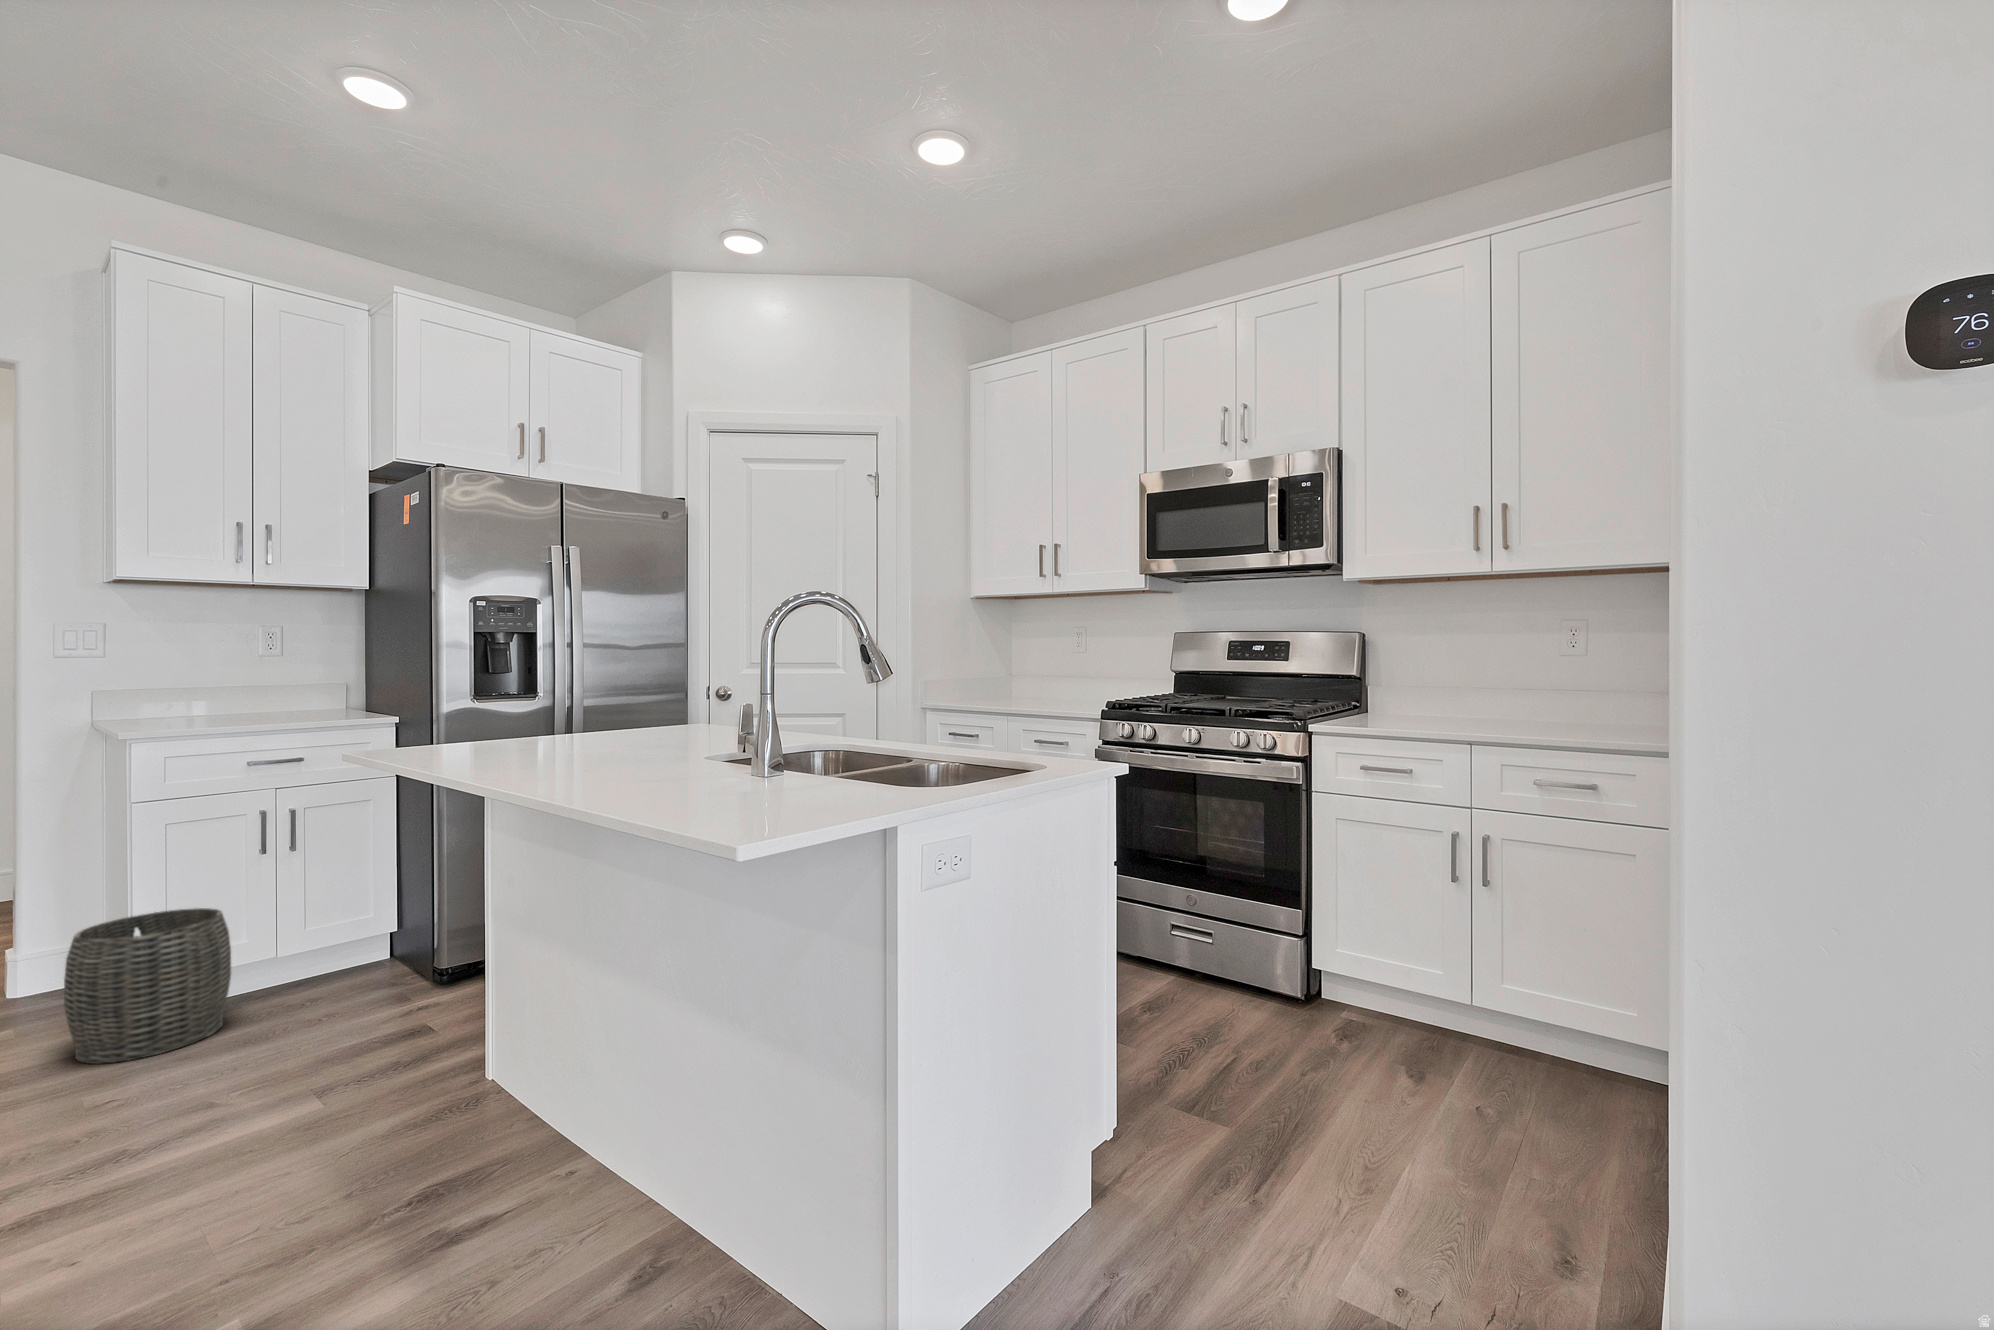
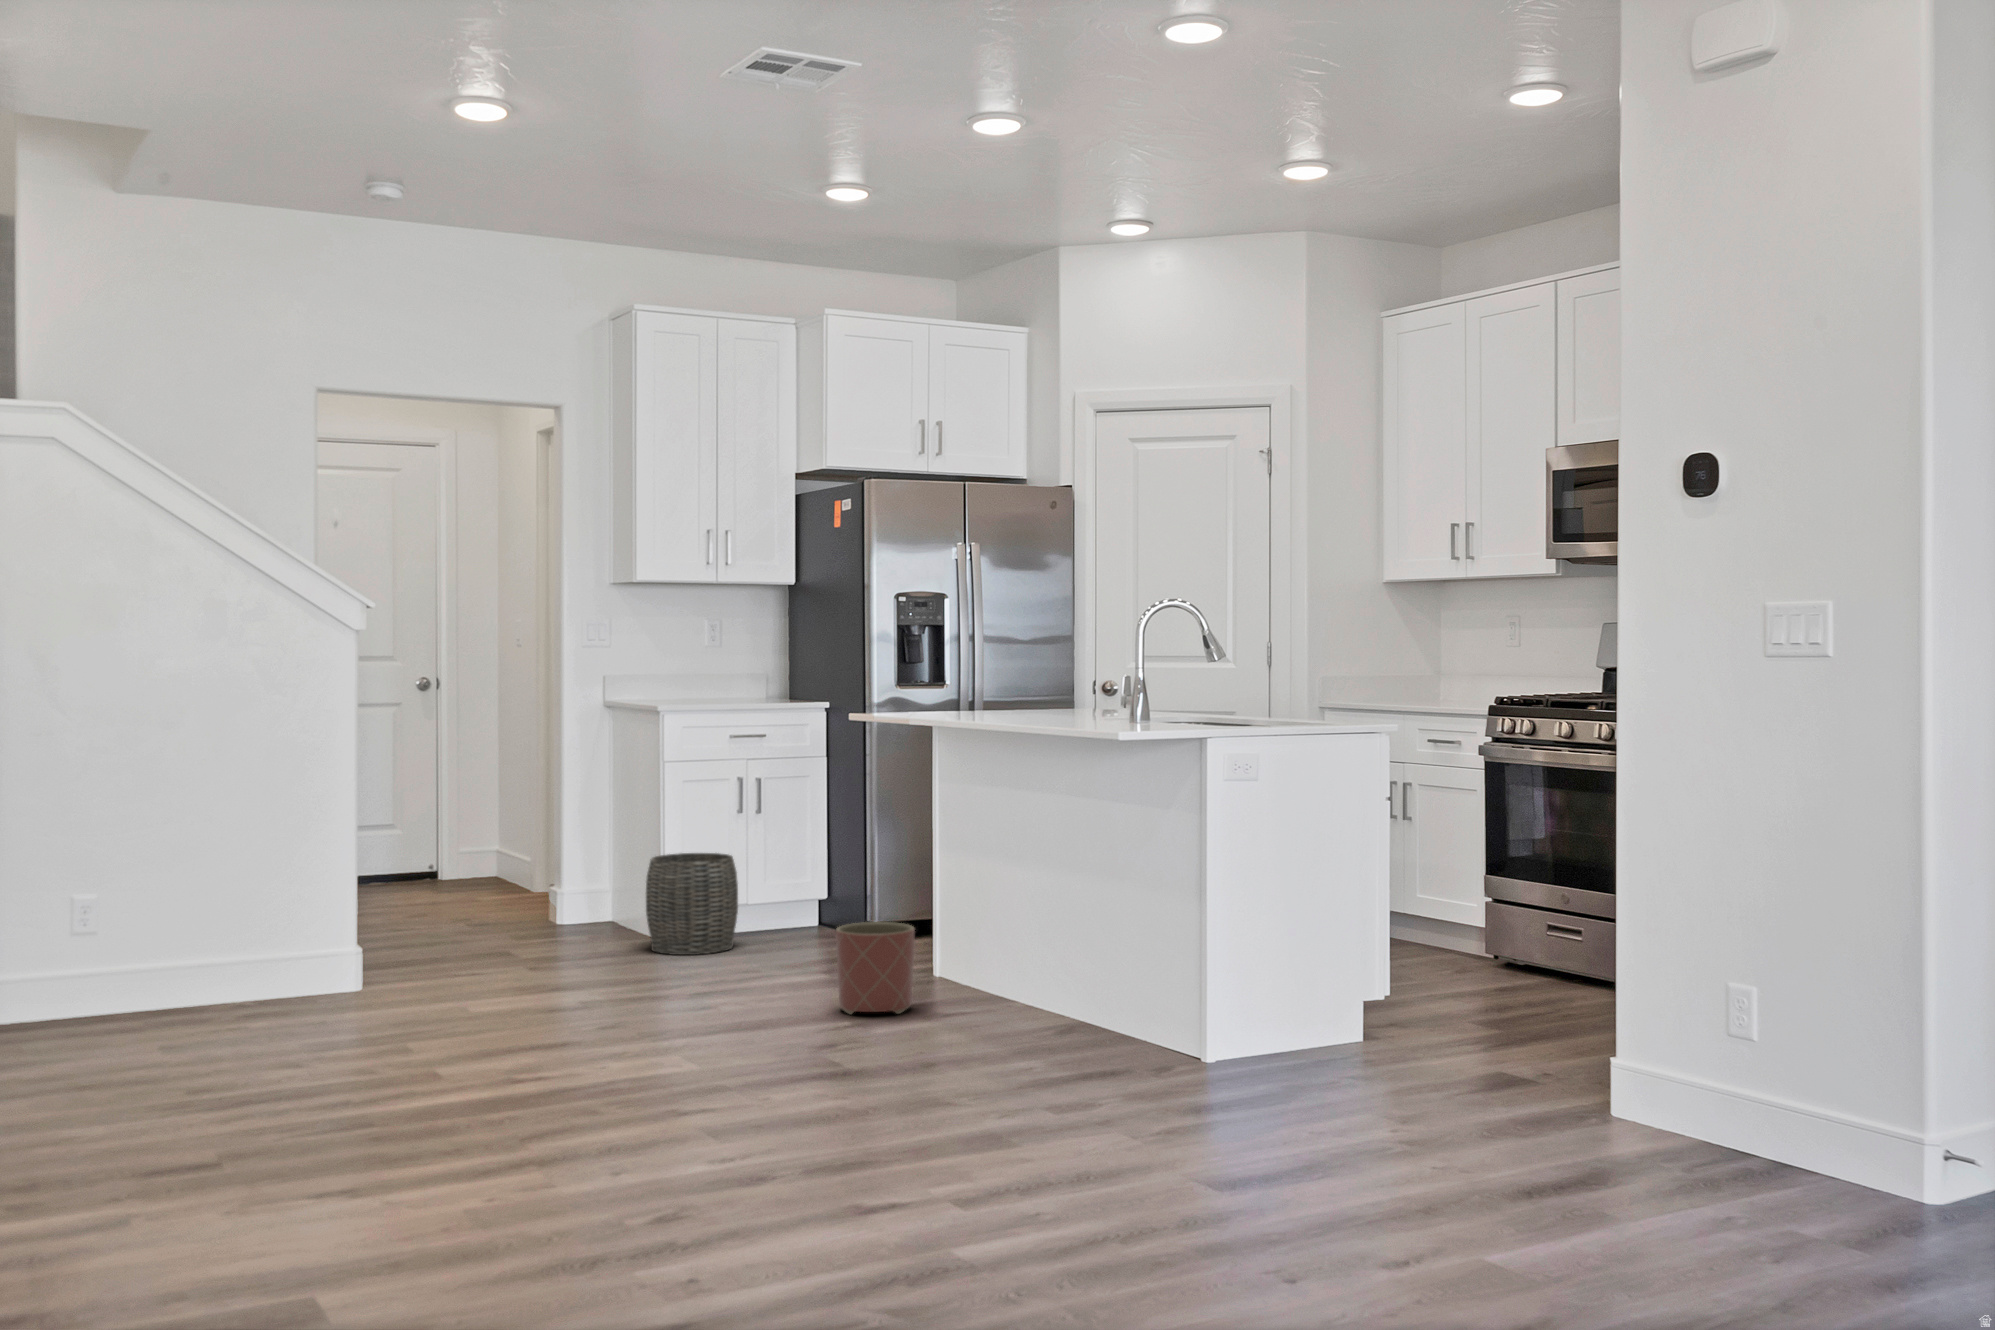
planter: none [196,1065,362,1262] -> present [836,922,915,1014]

